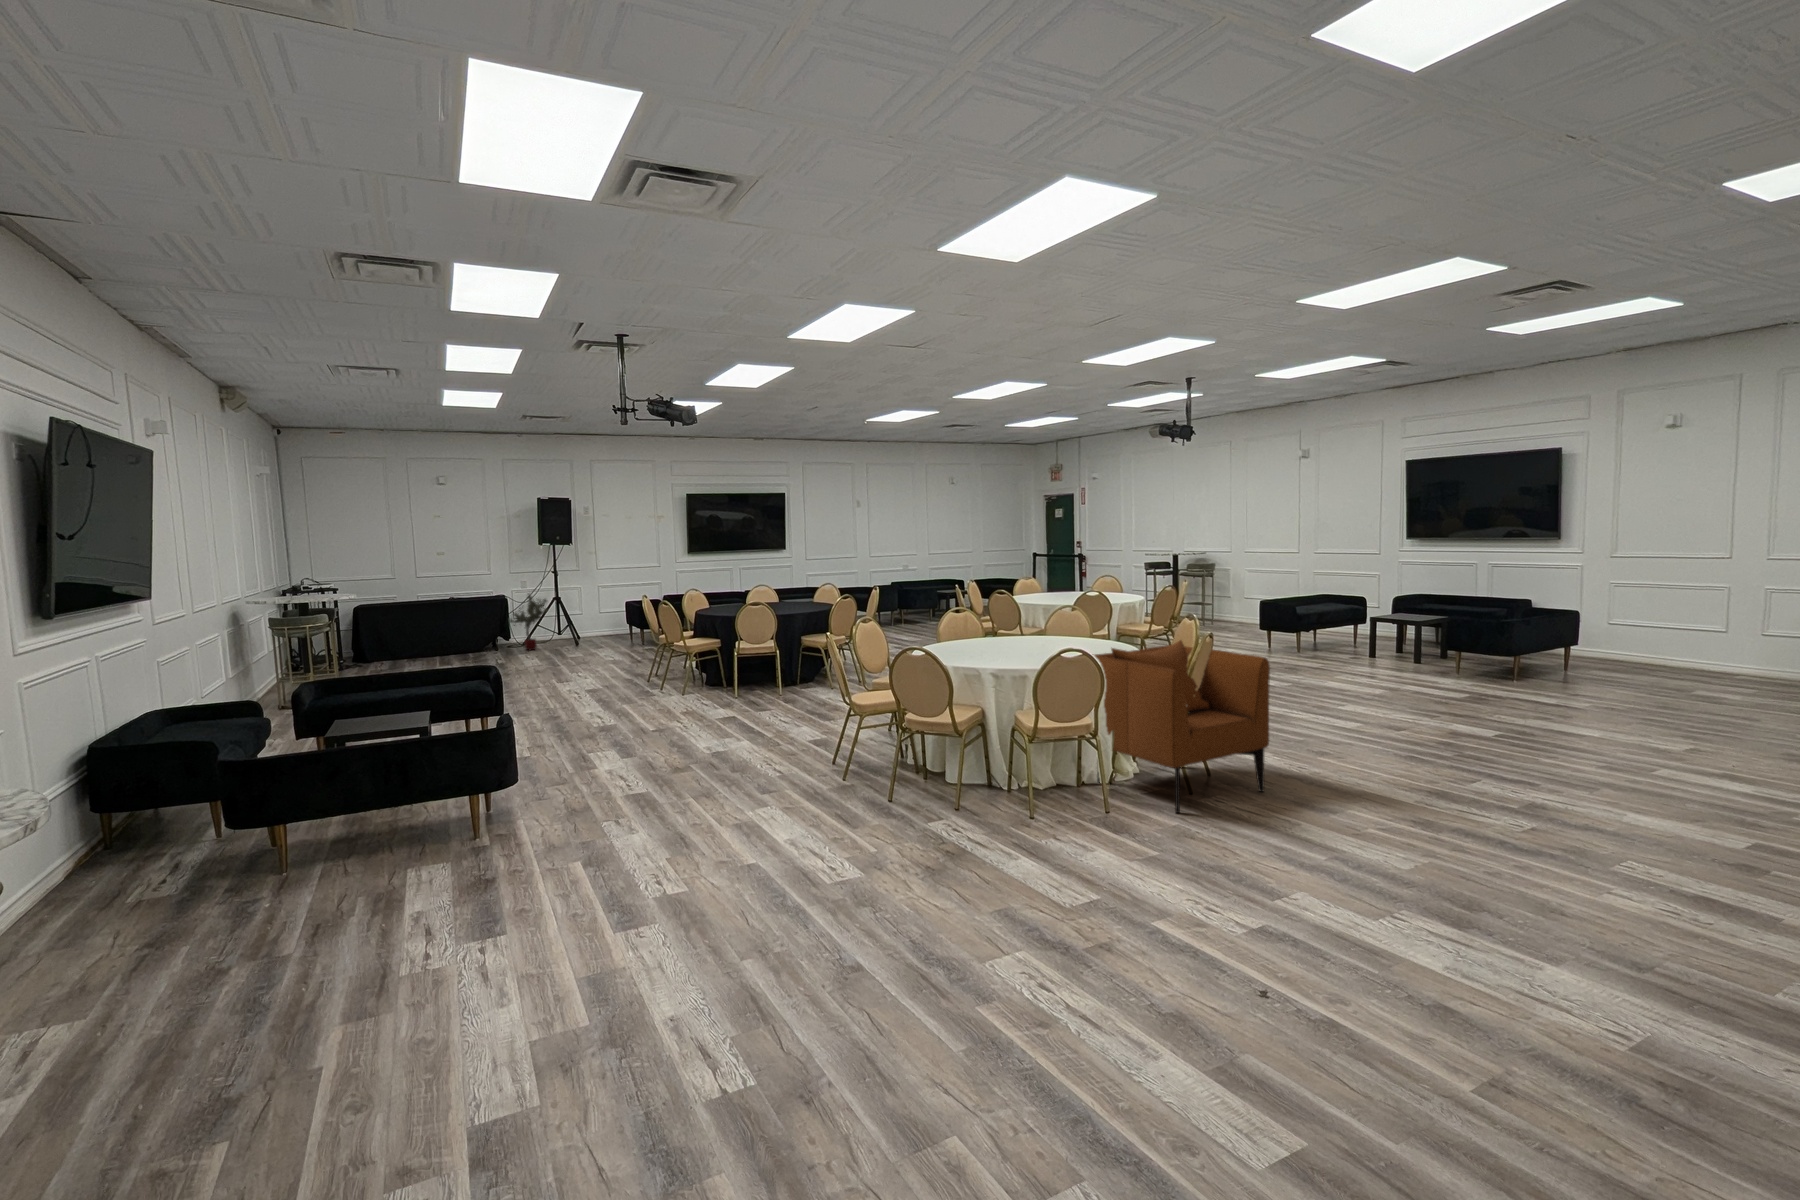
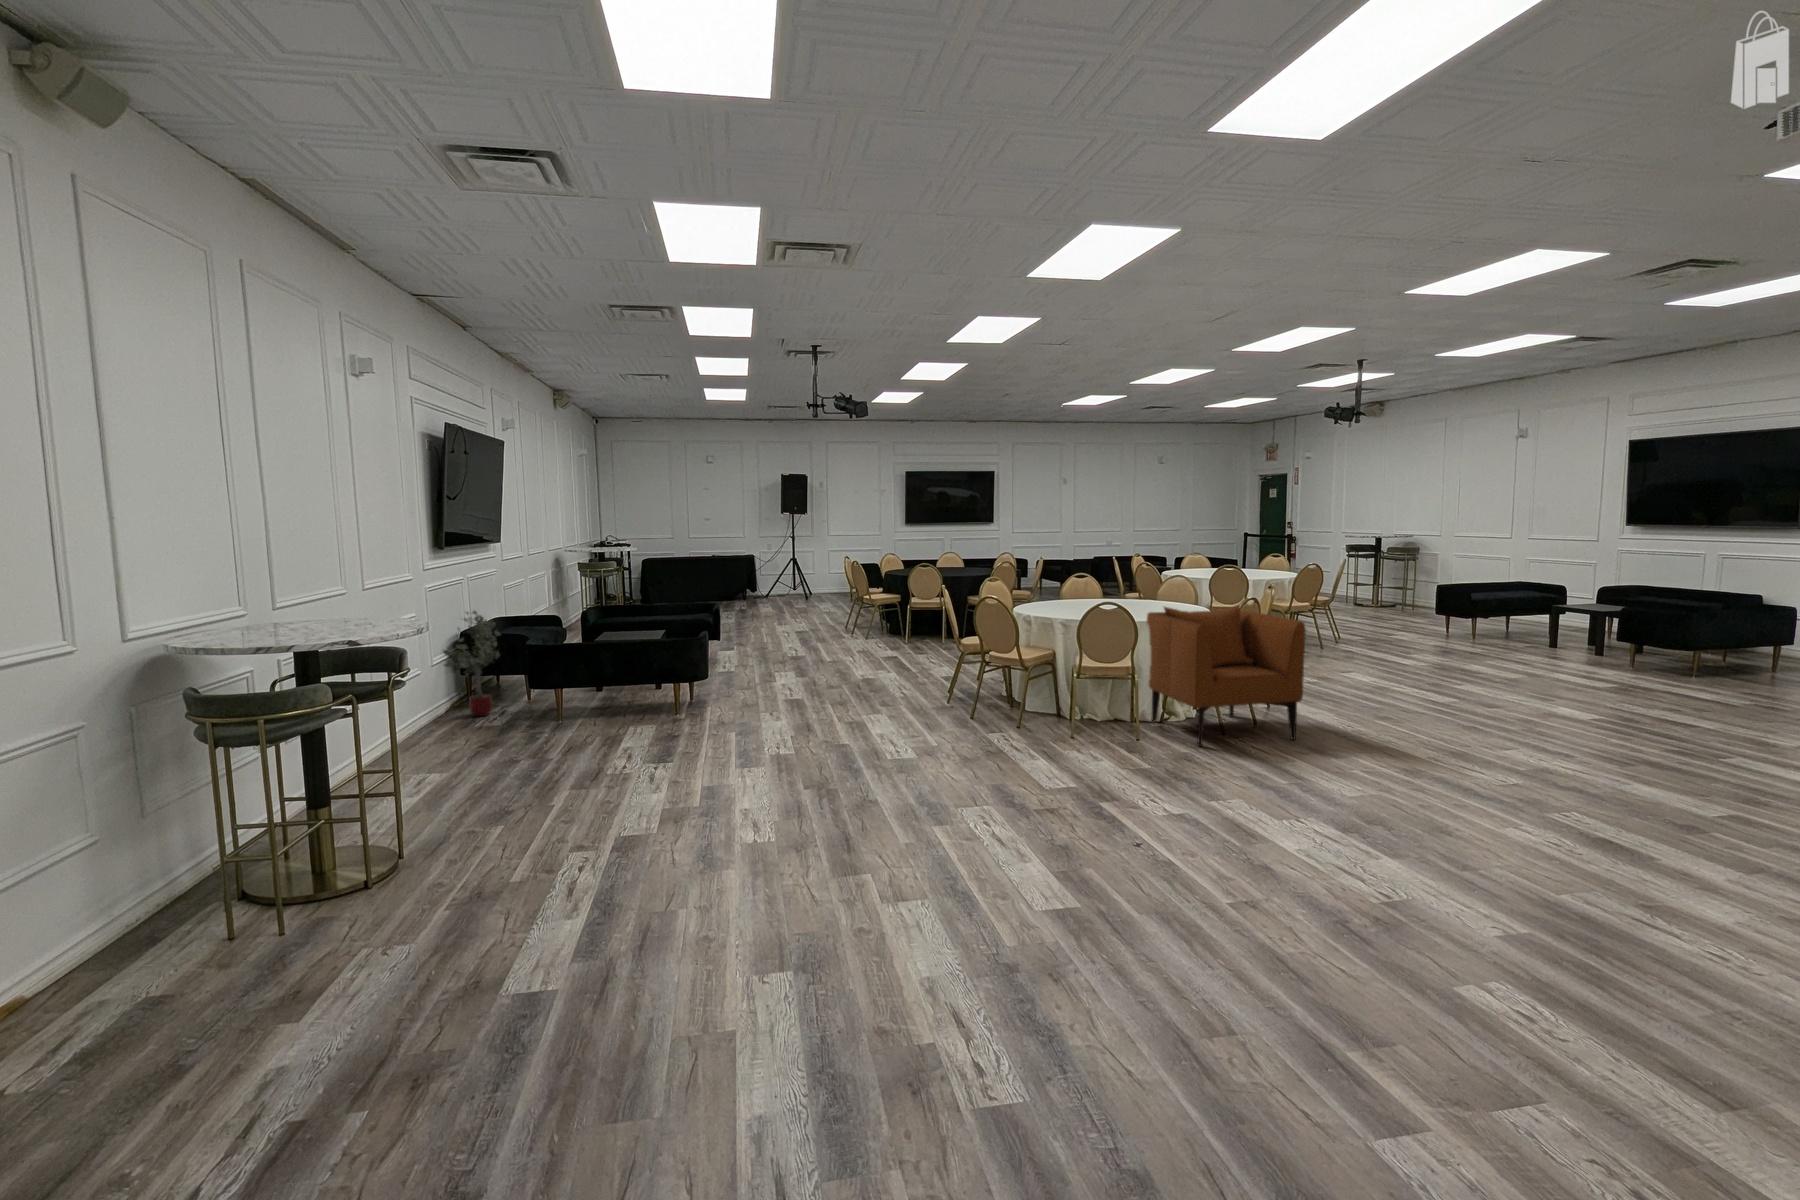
potted tree: present [510,594,548,650] -> present [443,611,500,716]

